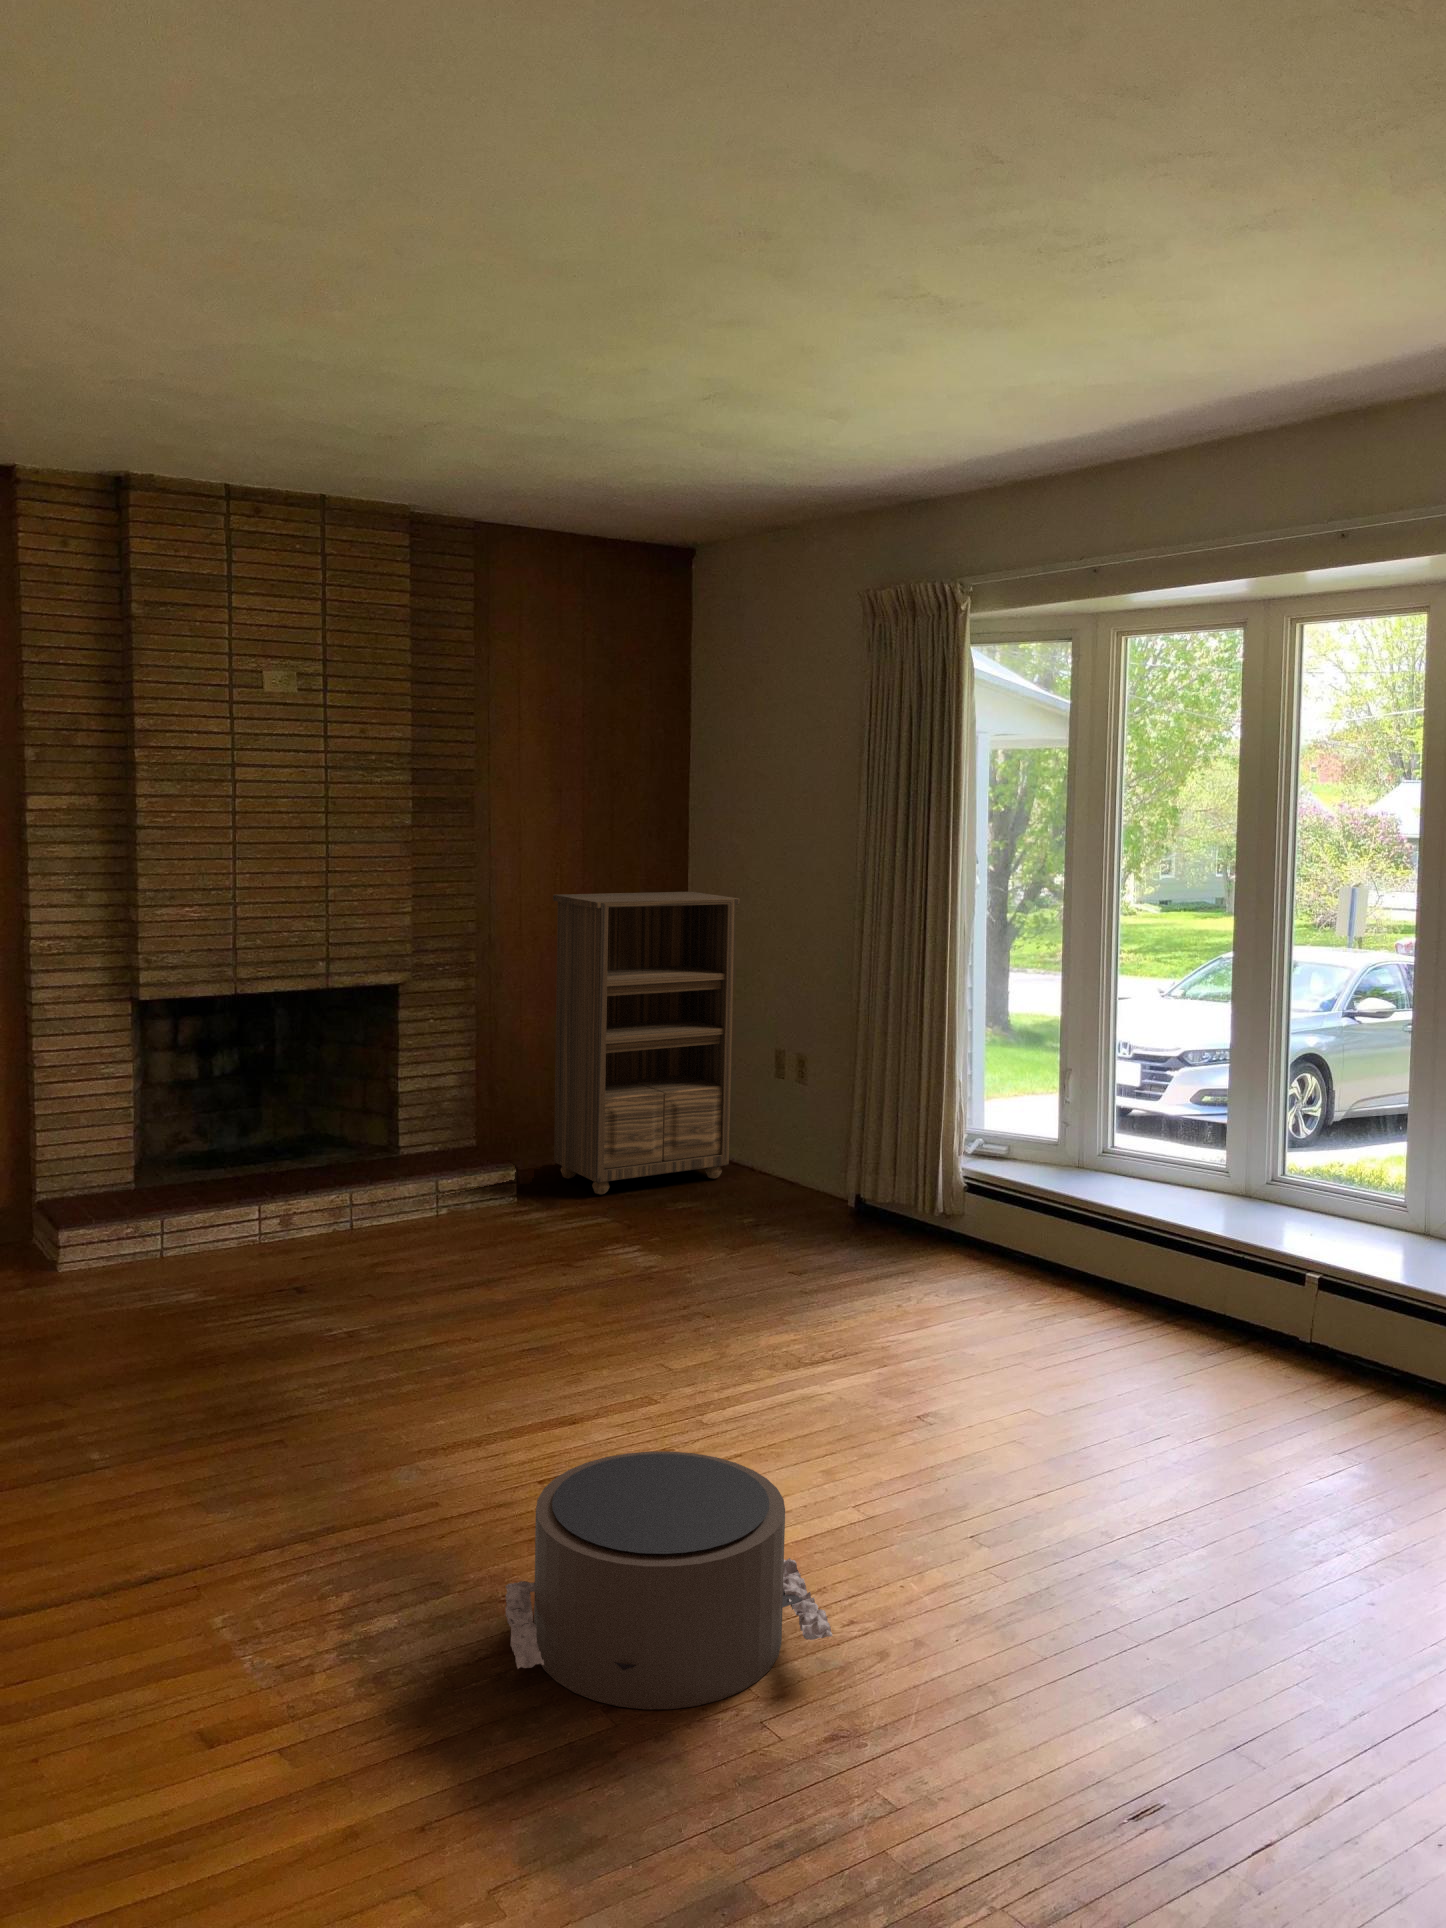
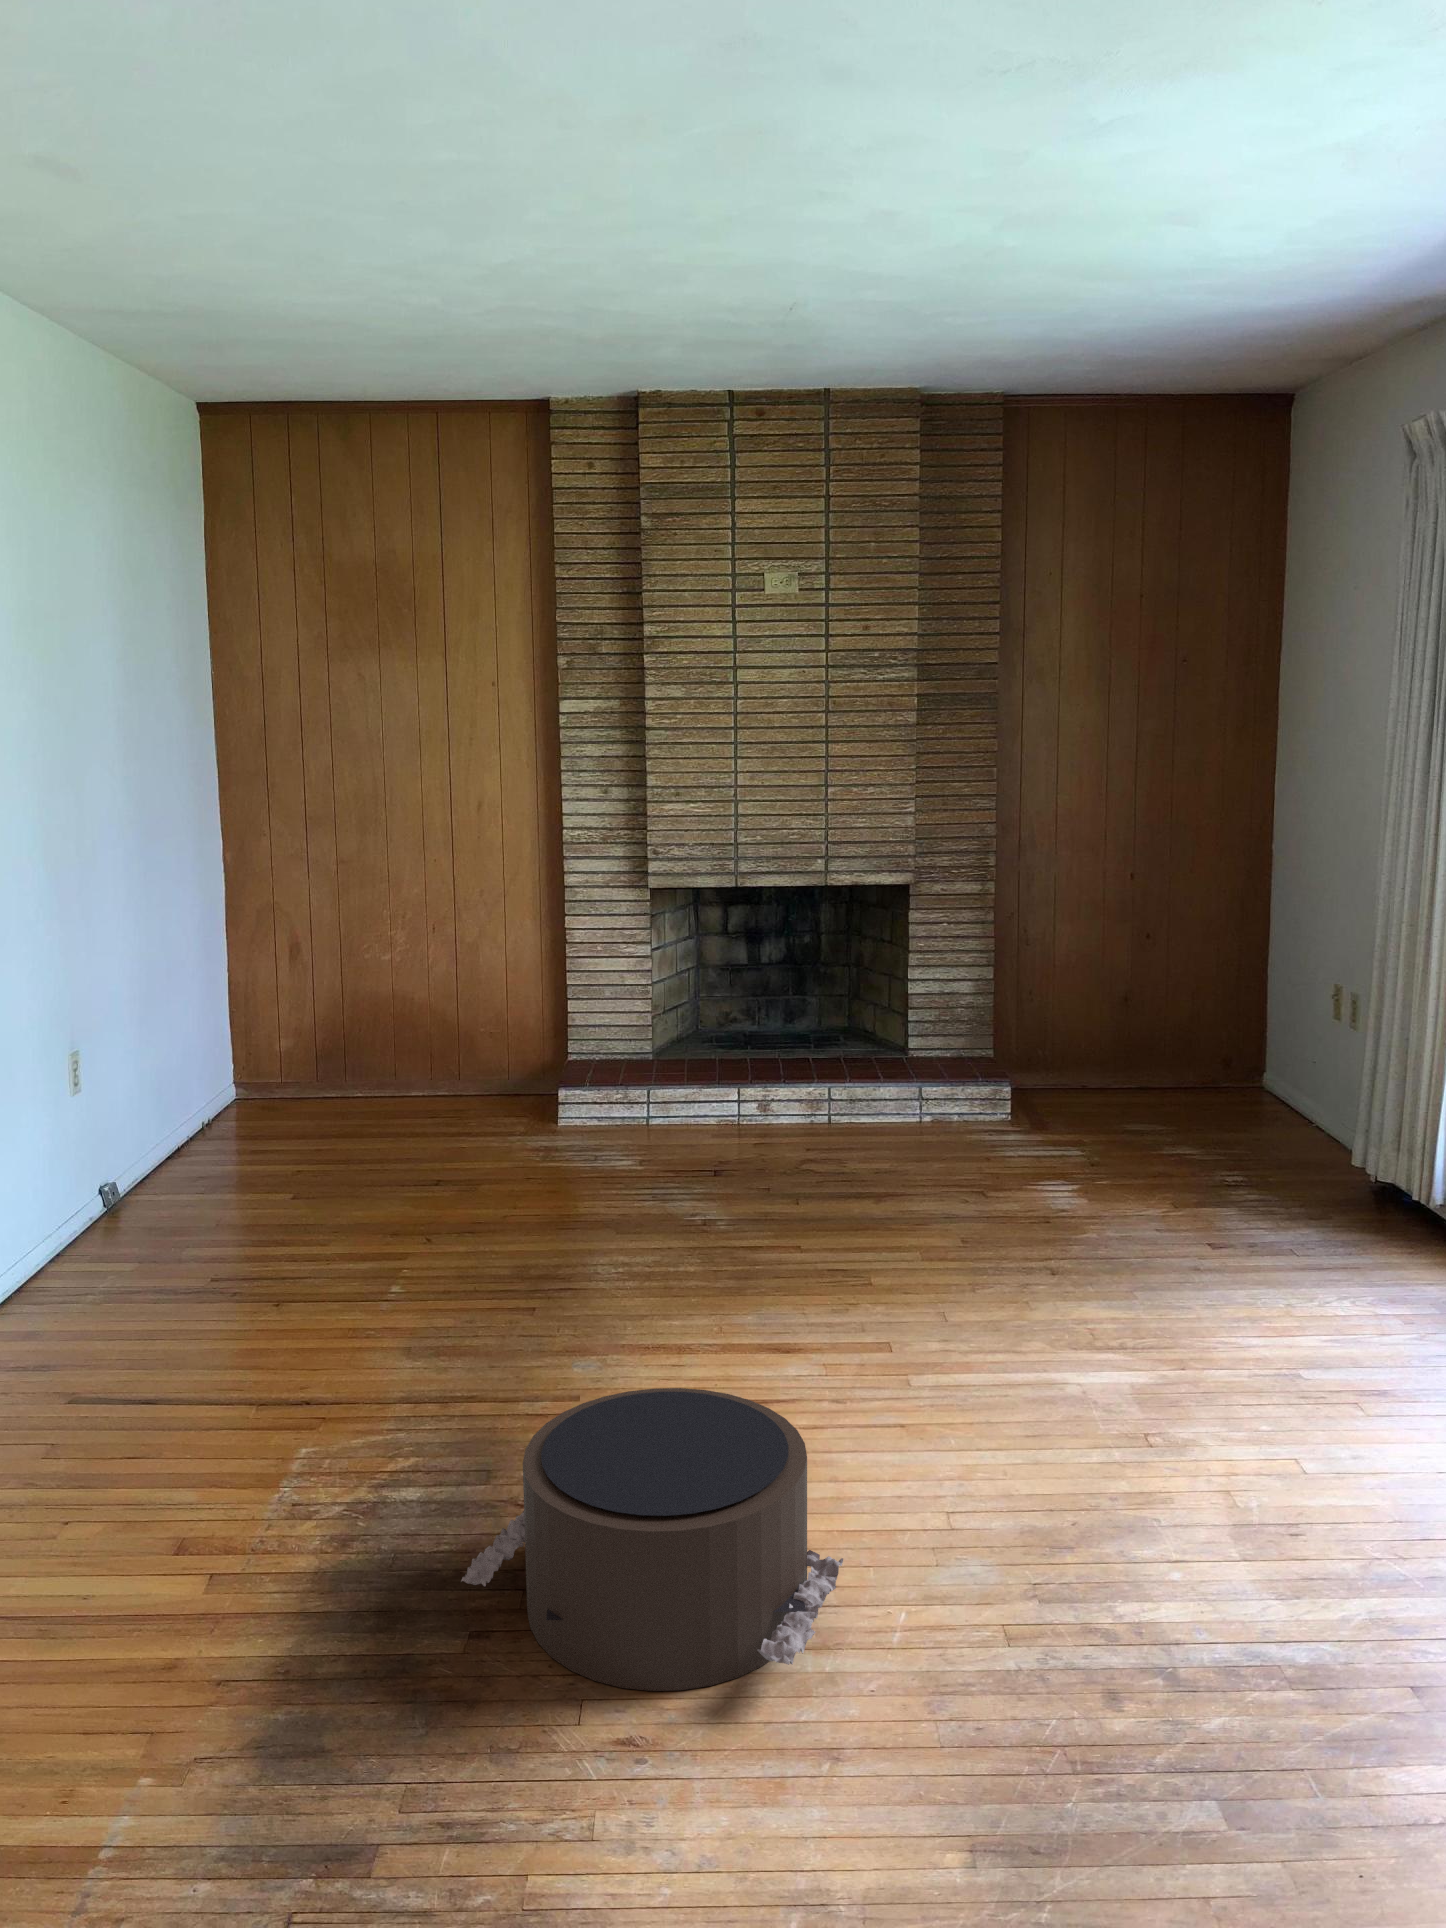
bookshelf: present [553,892,740,1195] -> none [1078,795,1294,1124]

